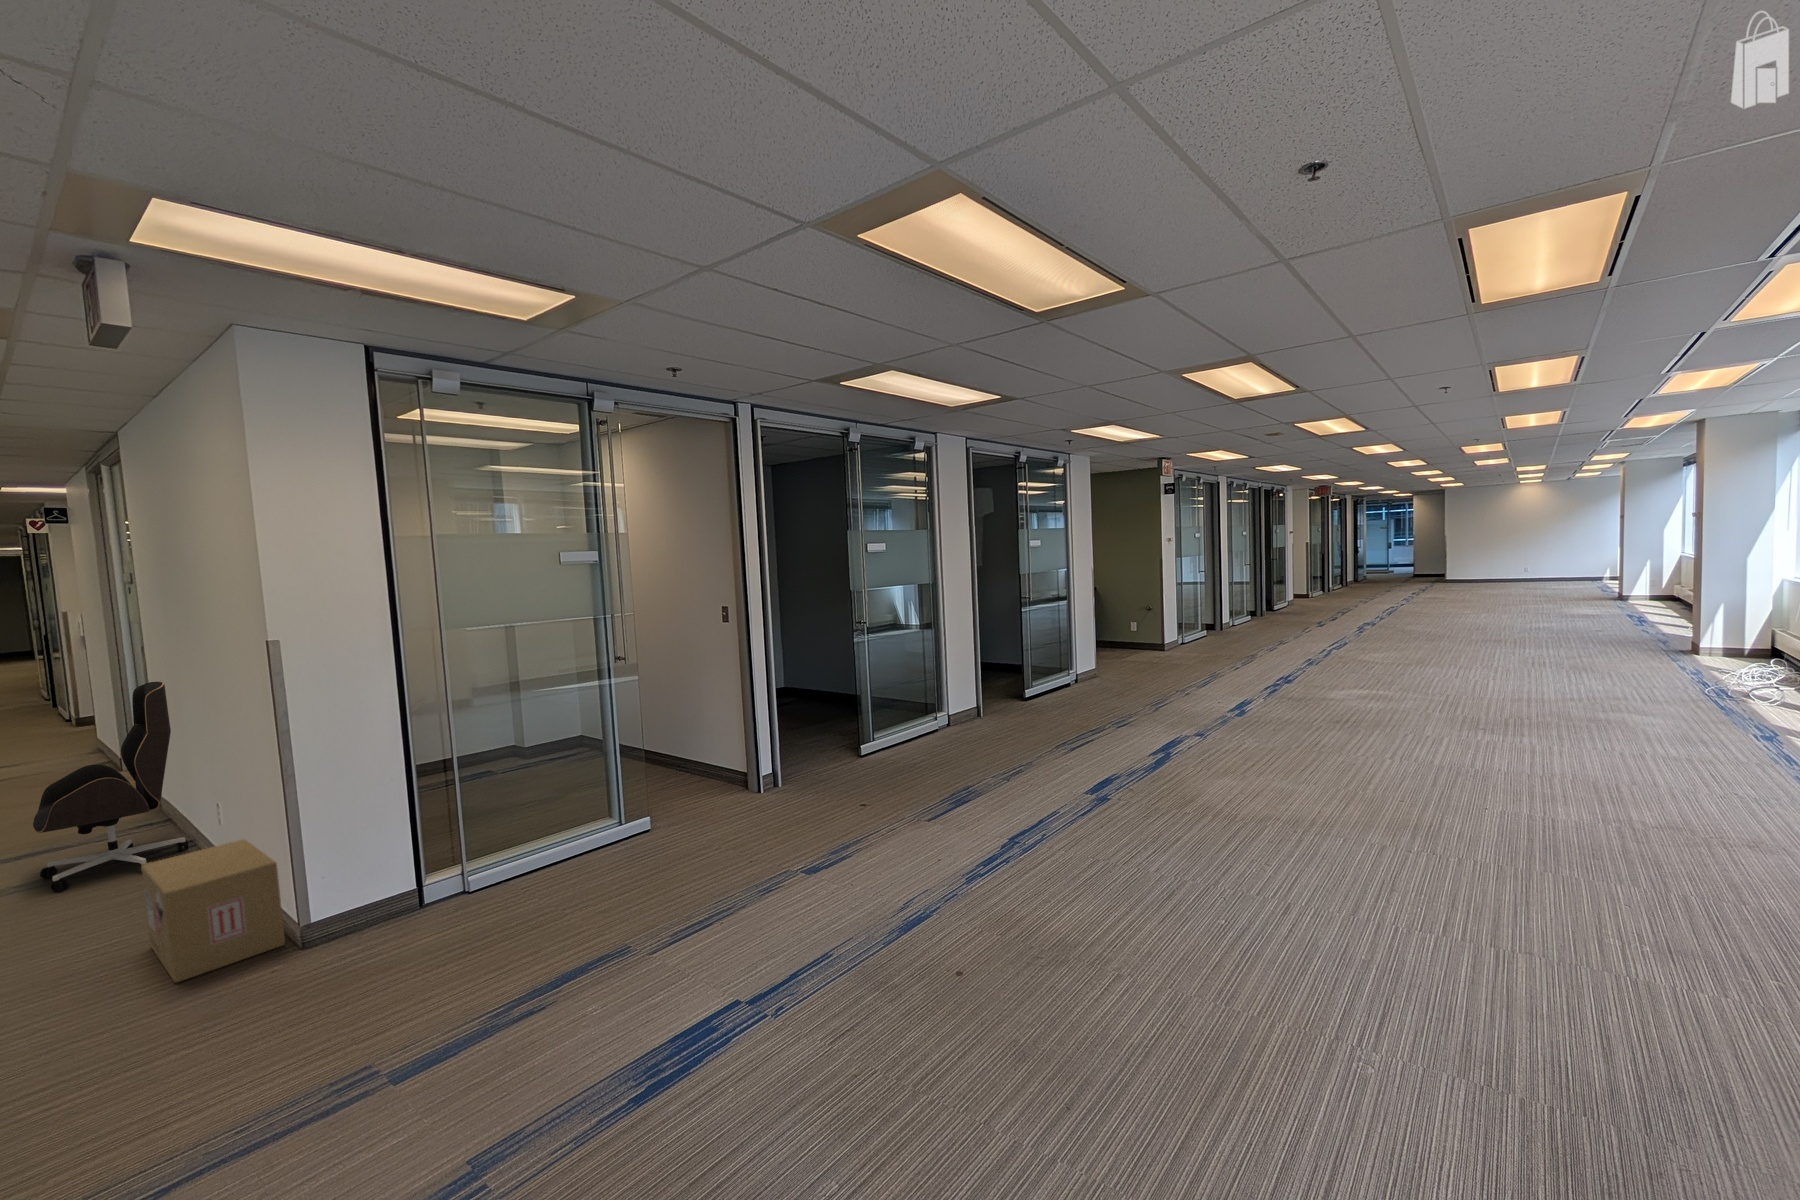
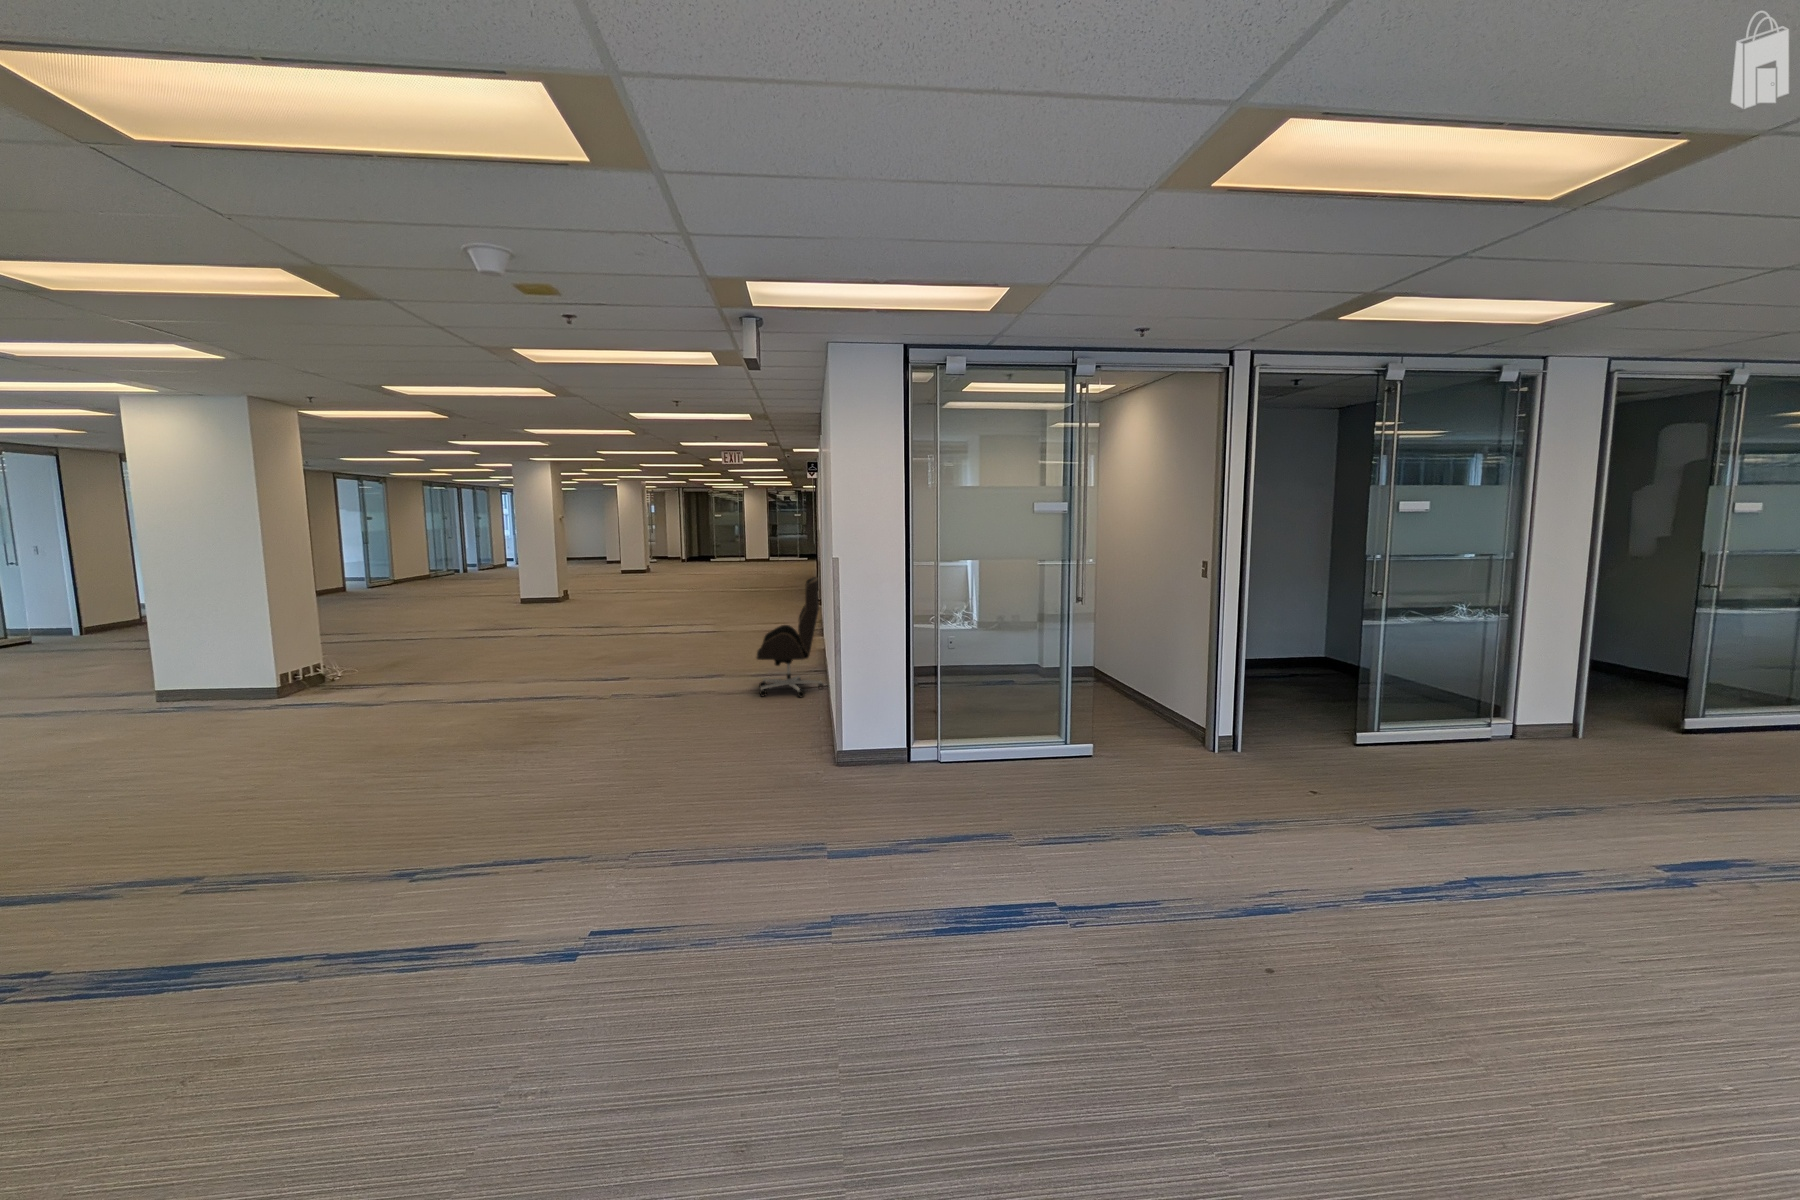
cardboard box: present [141,839,285,983] -> none [776,686,832,762]

